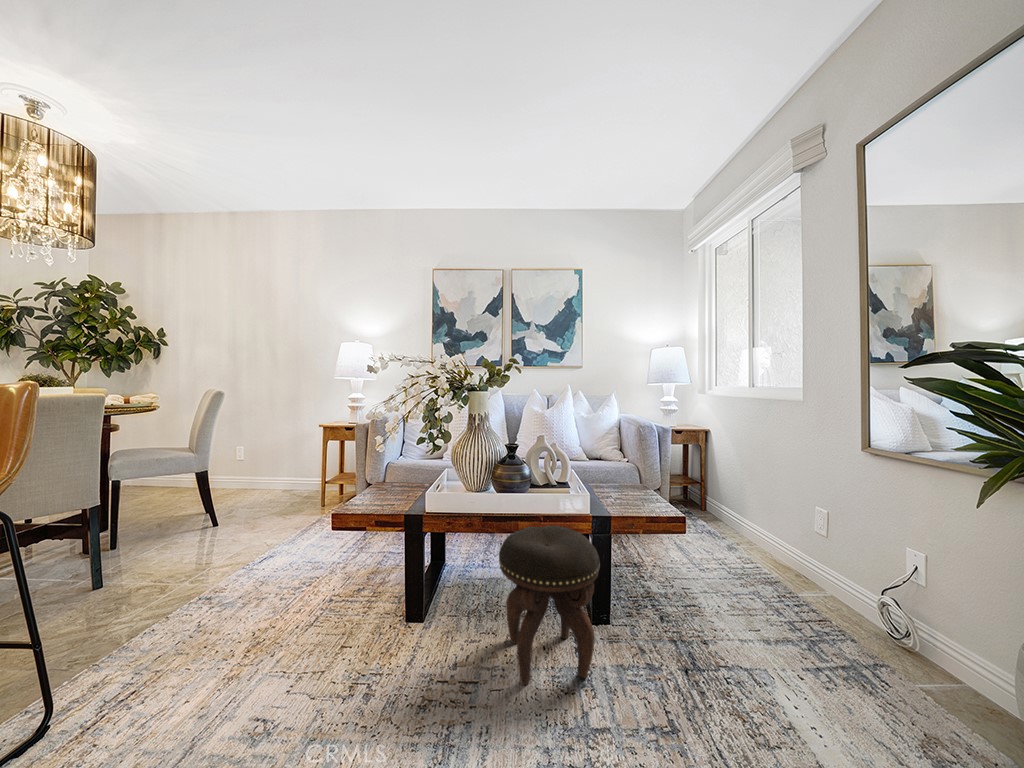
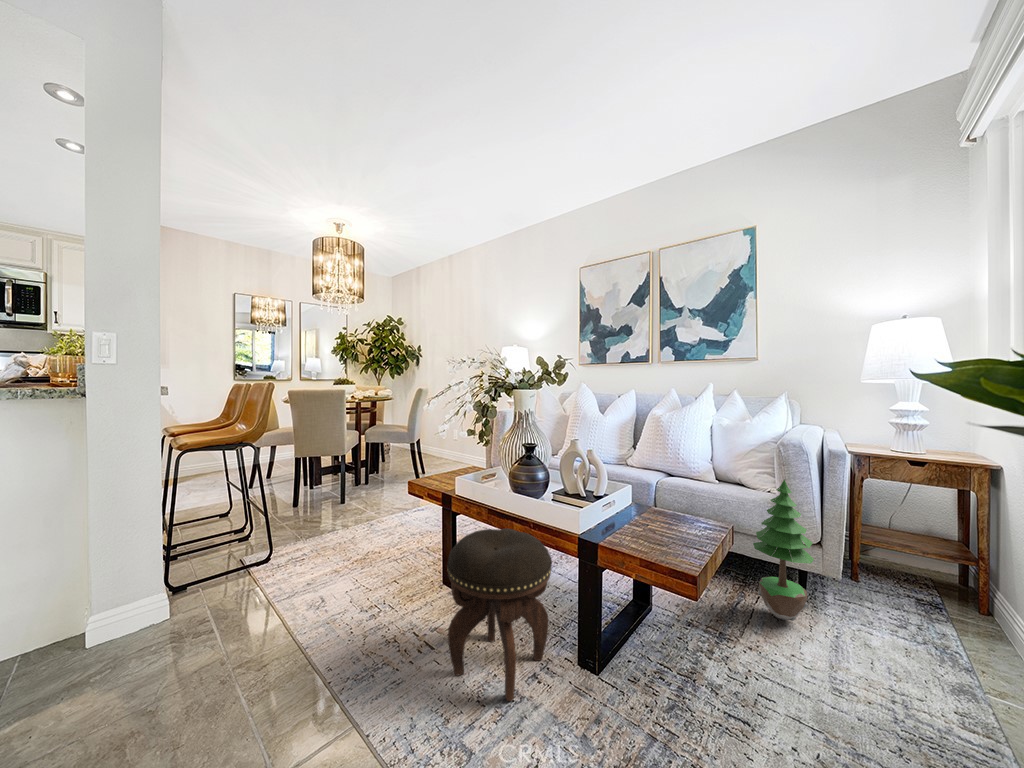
potted tree: none [634,451,671,547] -> present [753,480,814,621]

